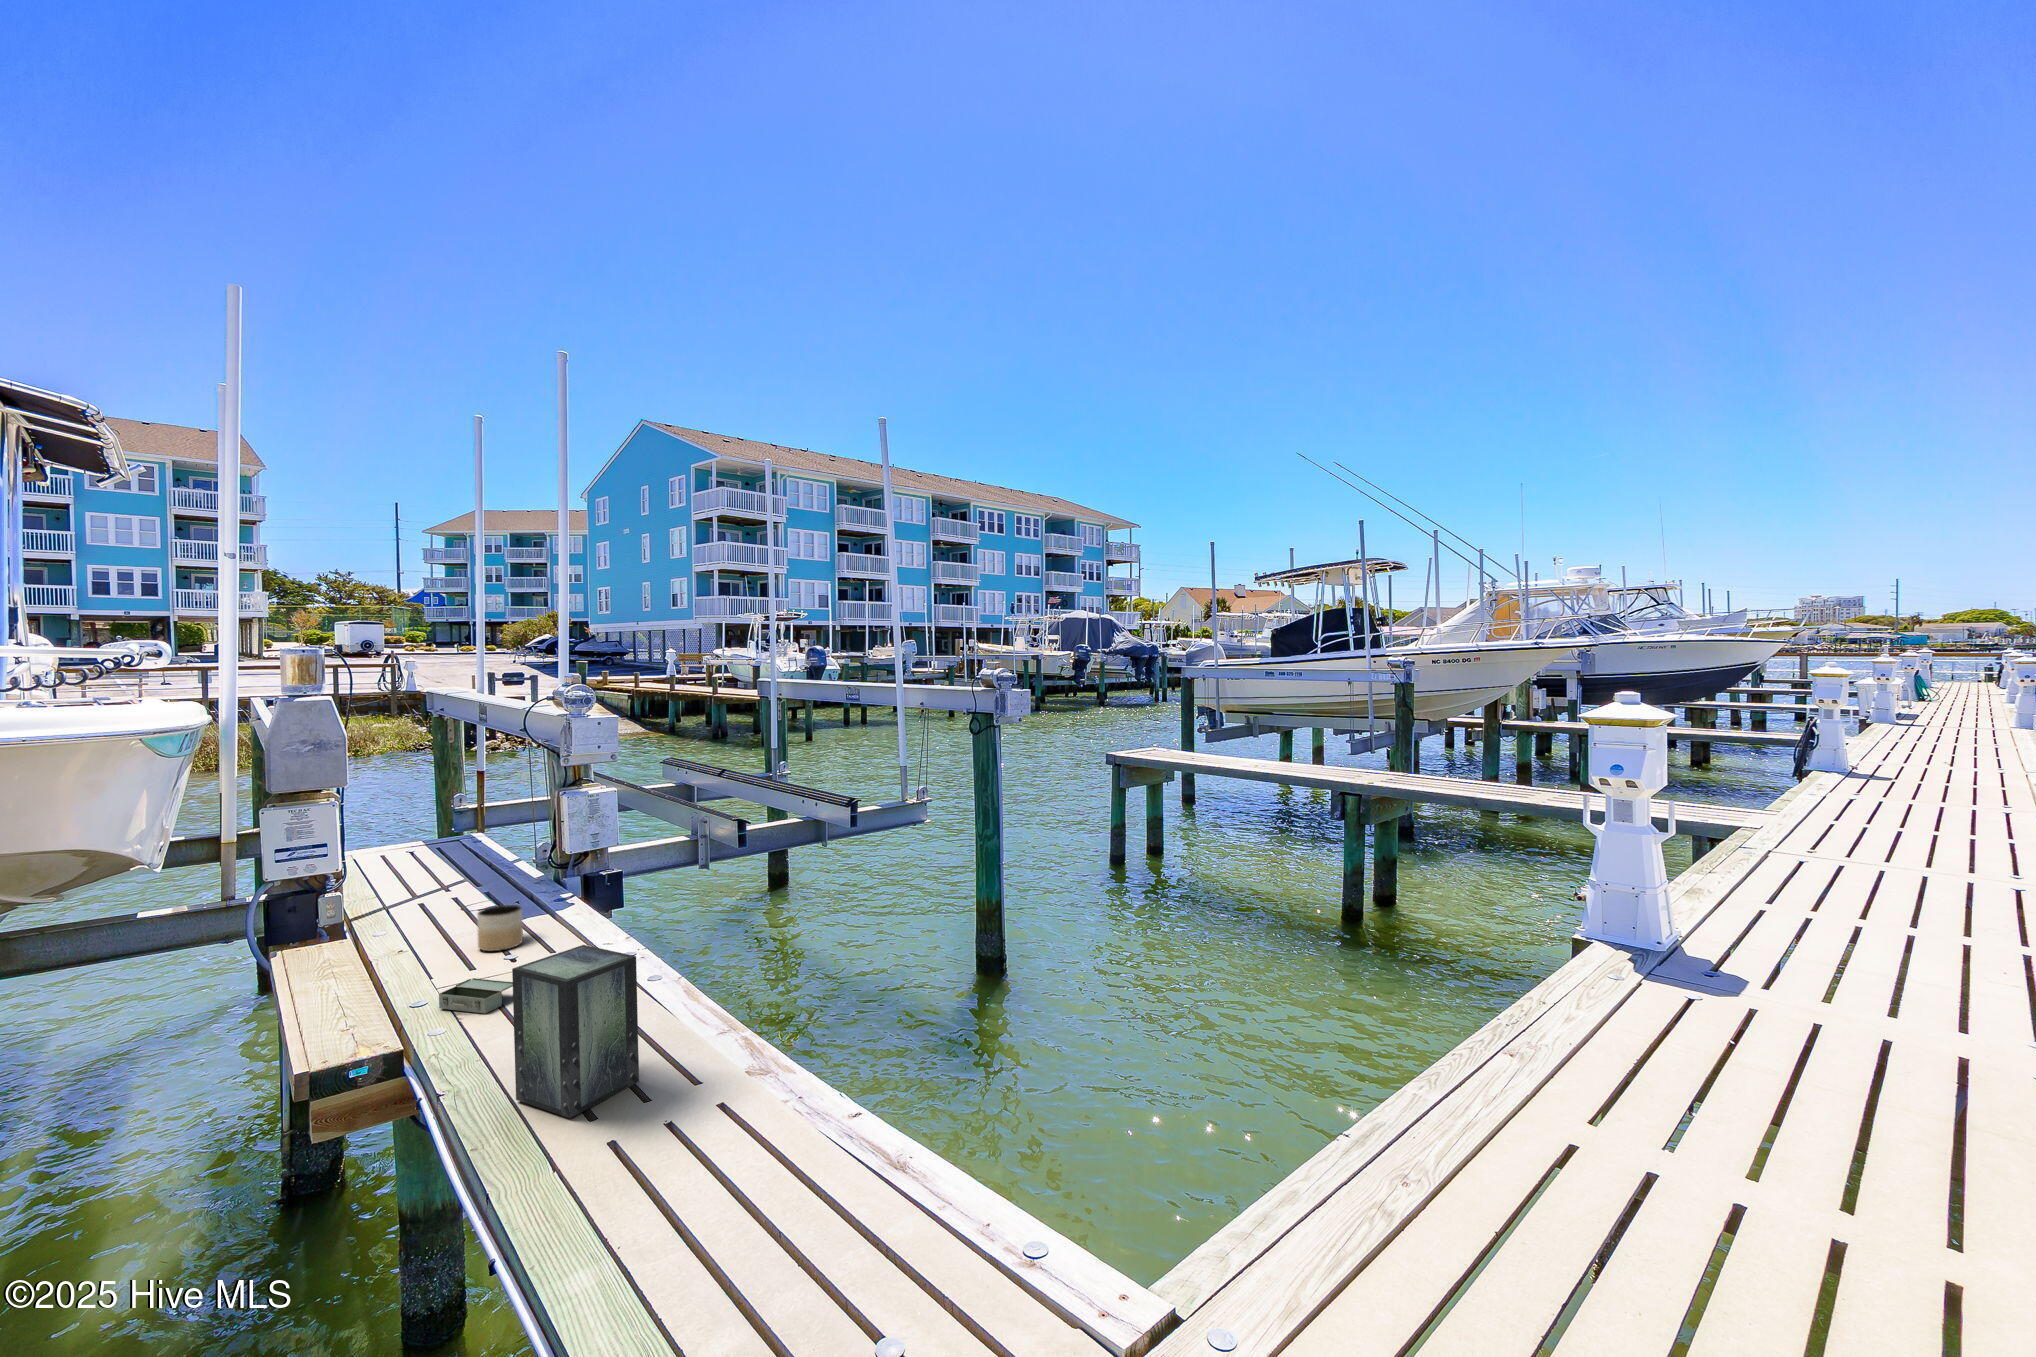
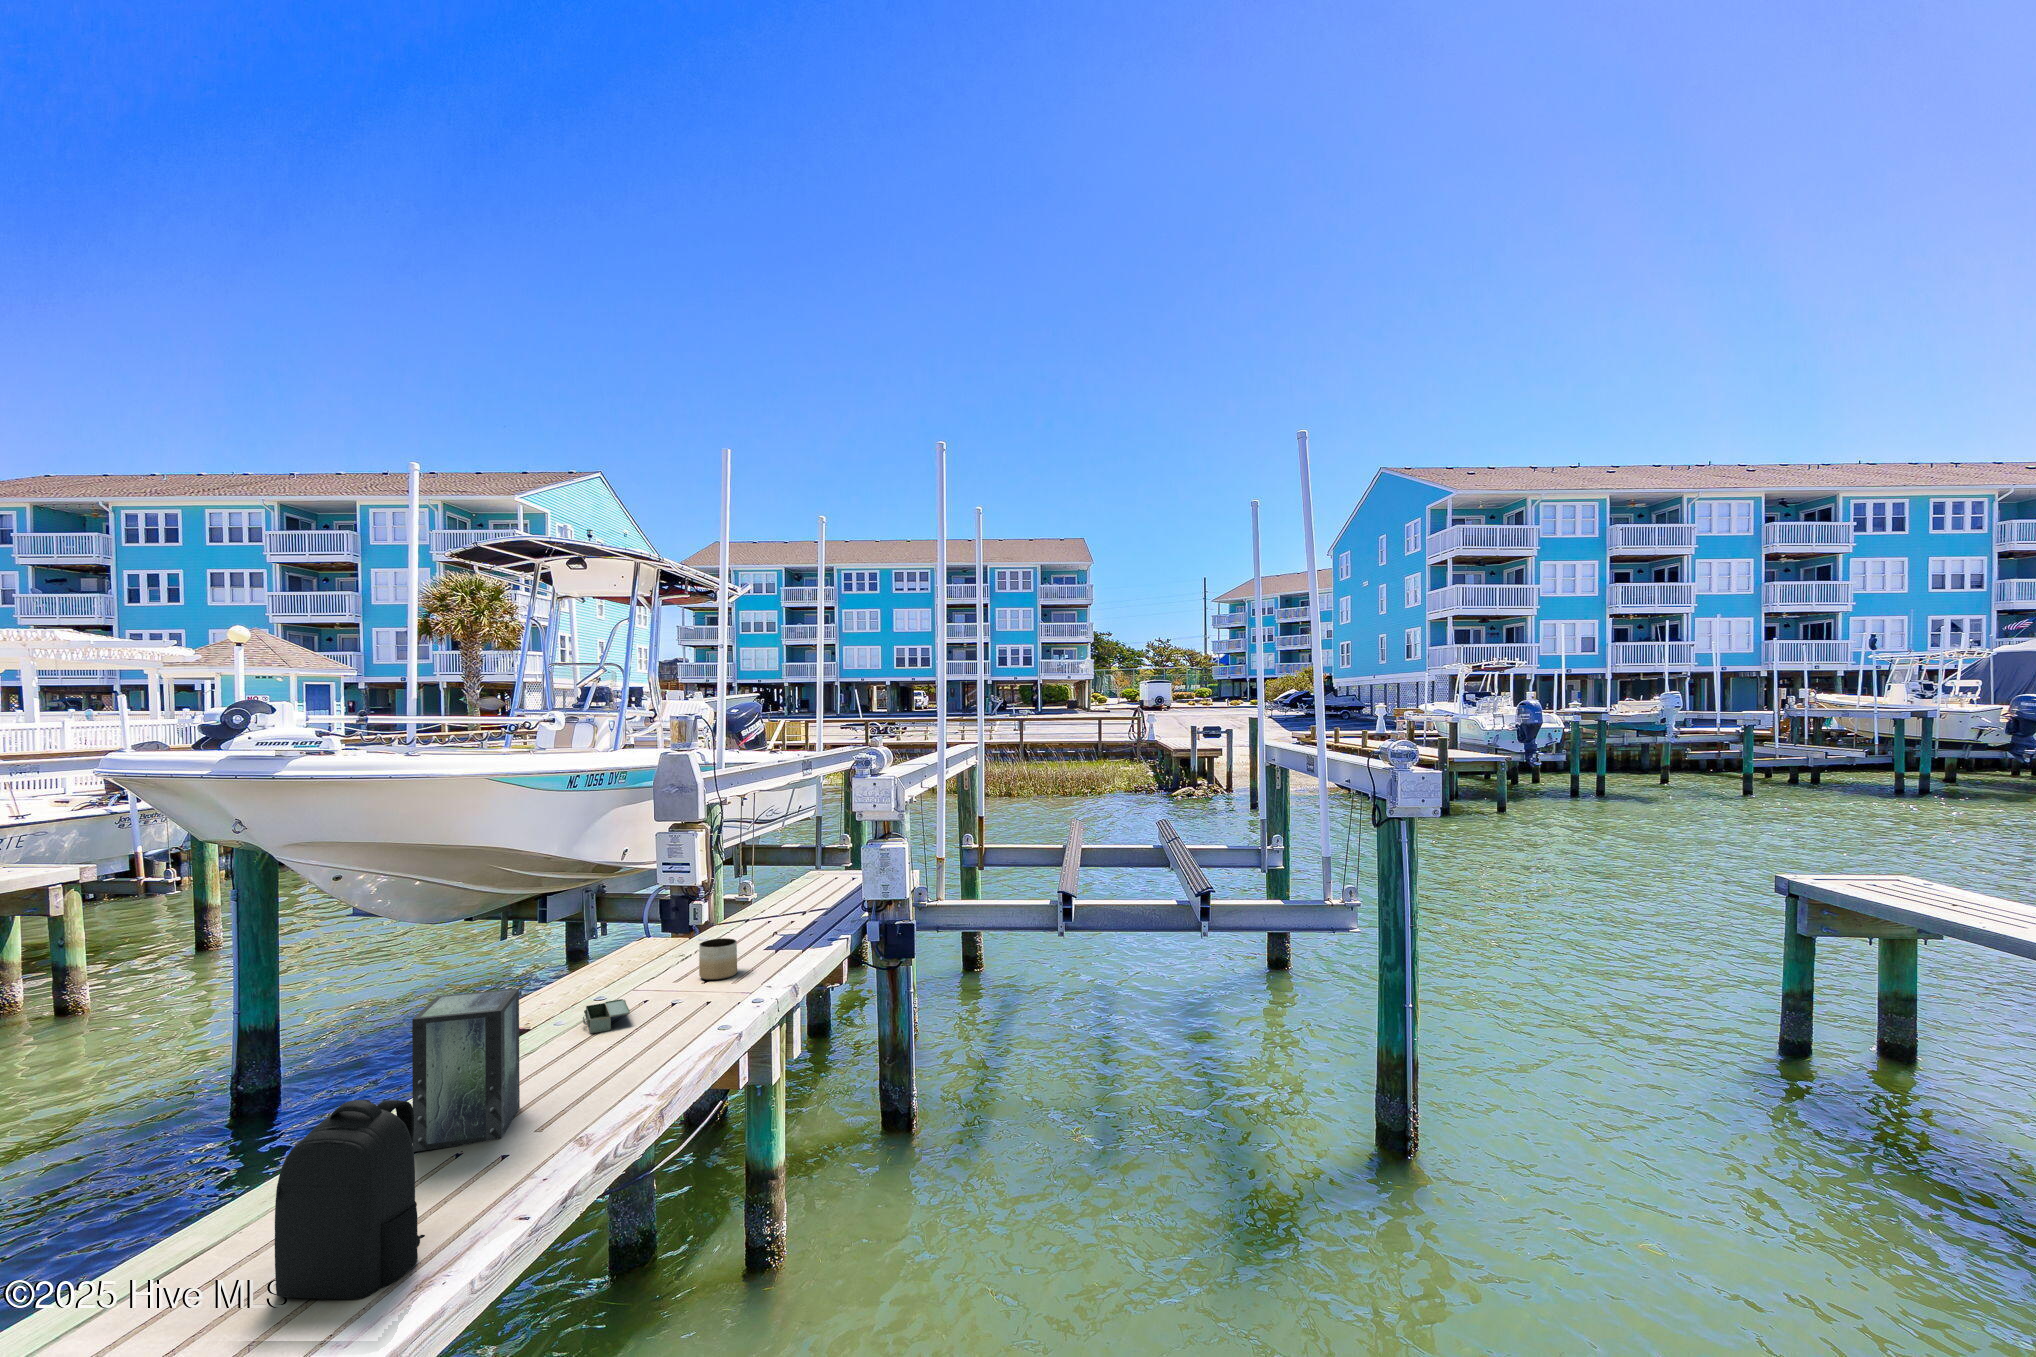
backpack: none [711,1008,822,1193] -> present [275,1100,425,1299]

